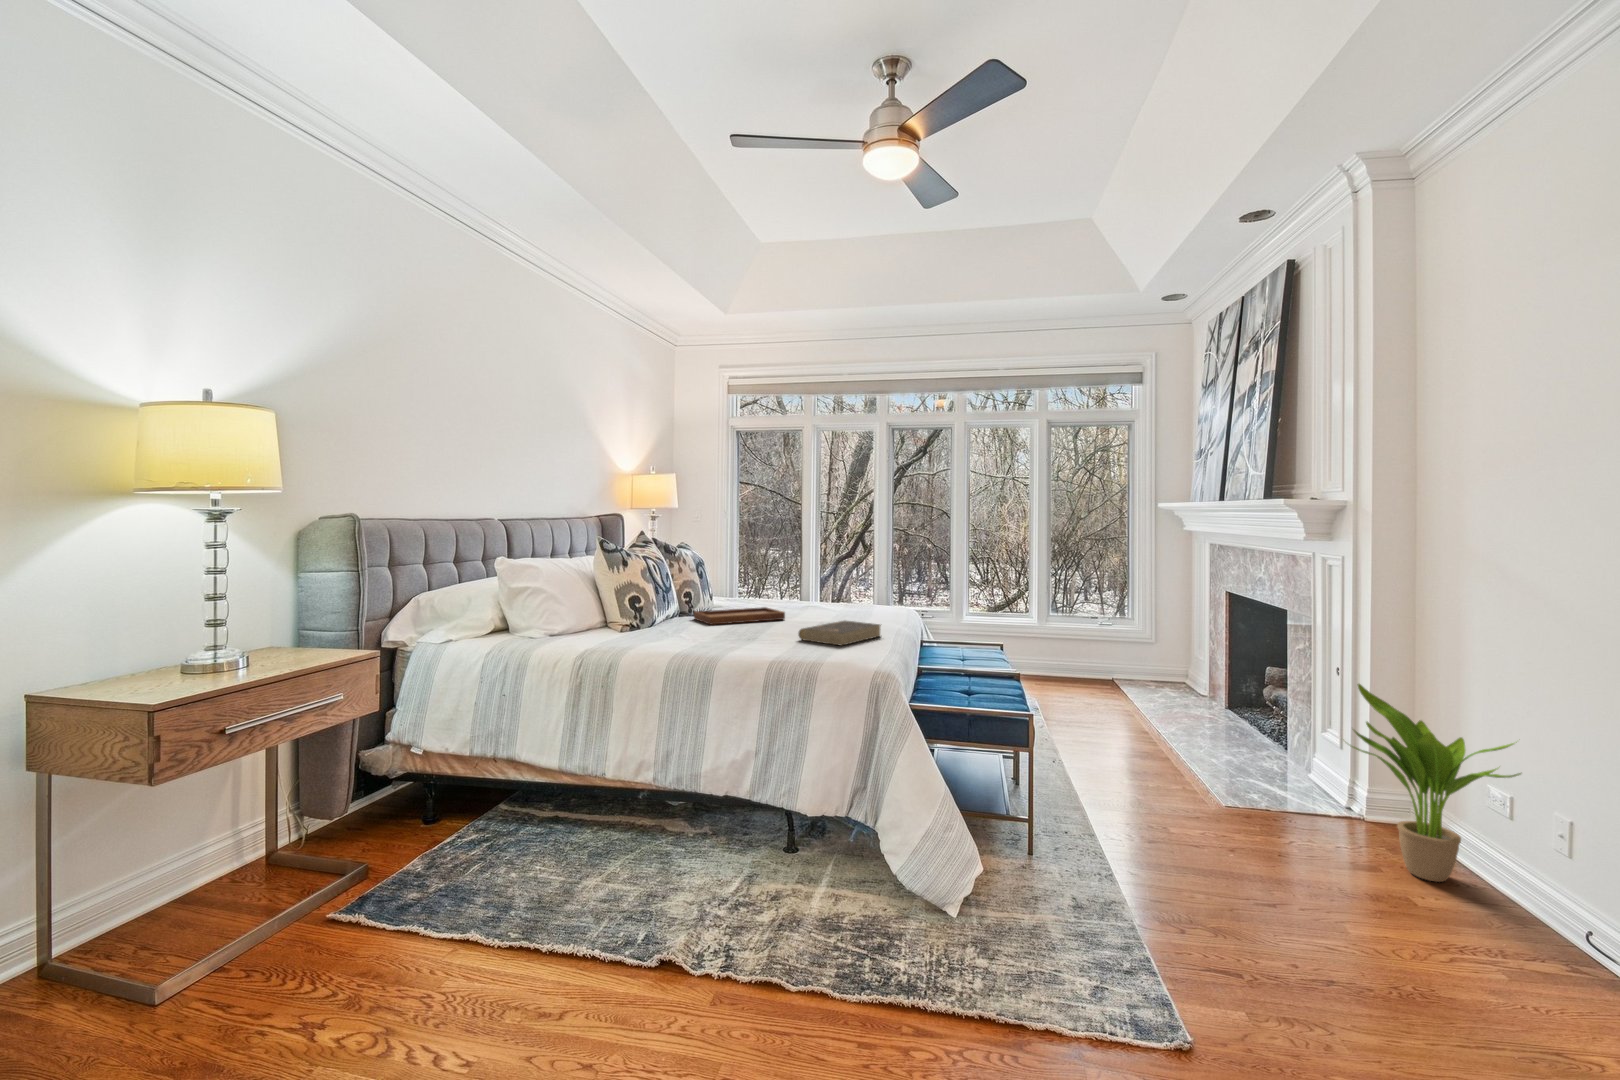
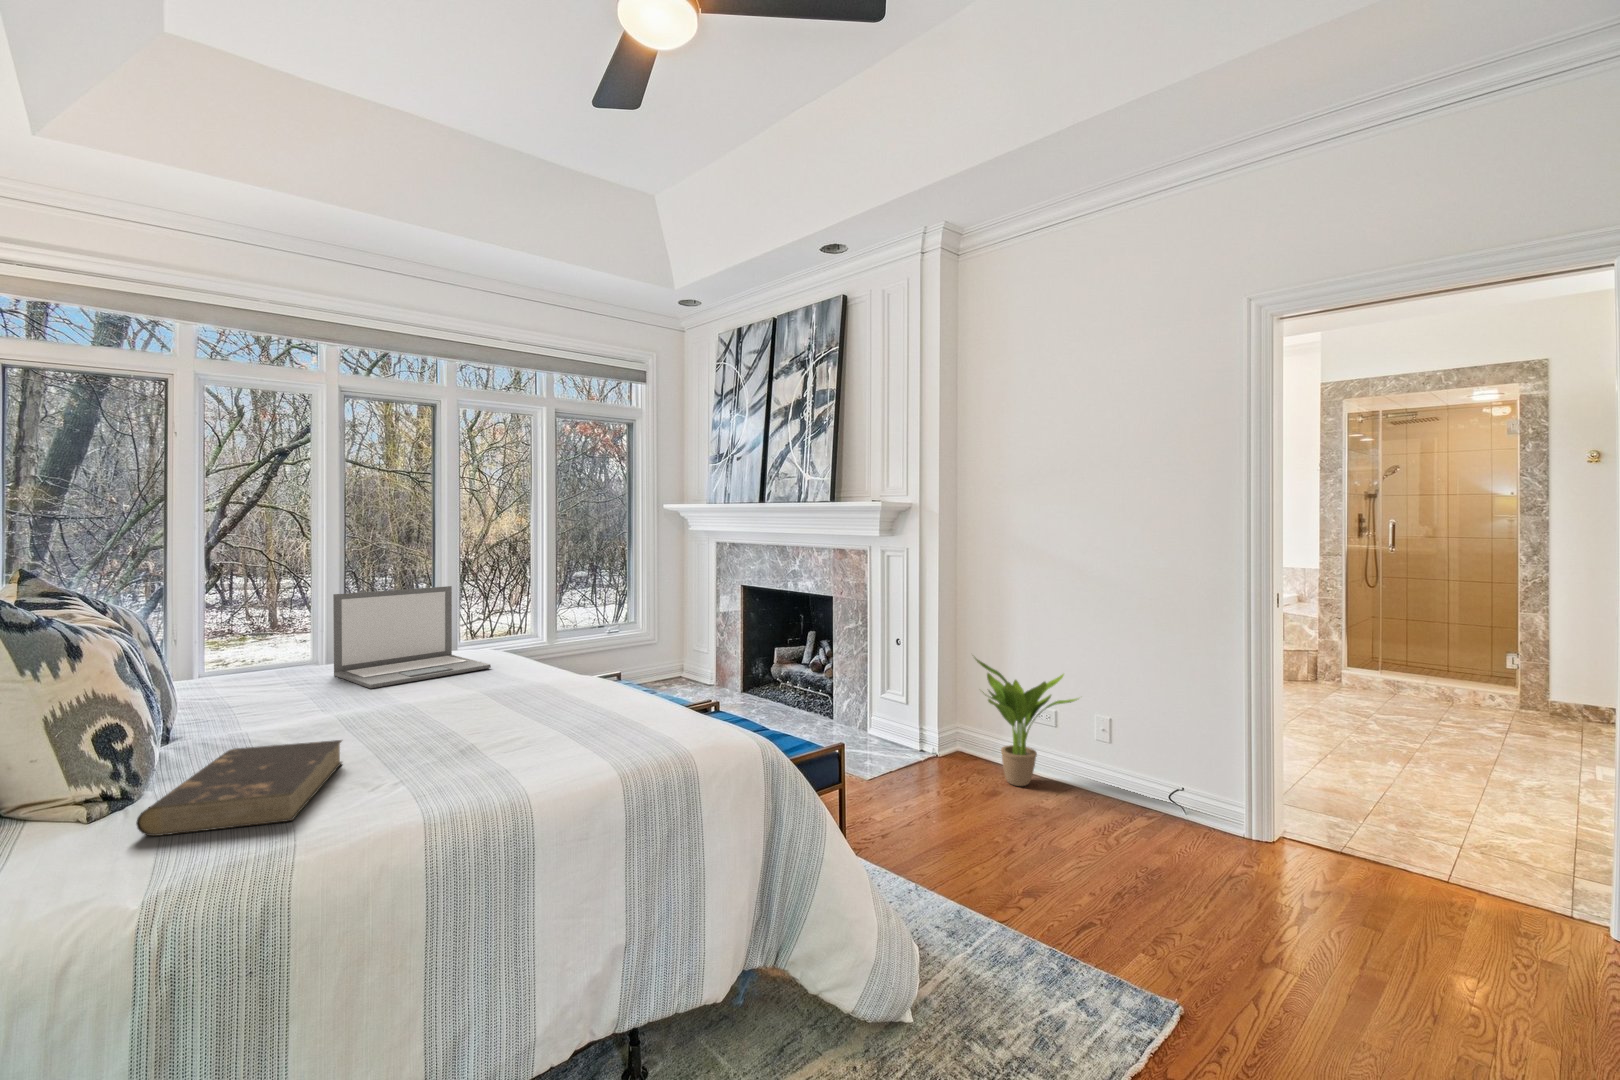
laptop: none [790,559,865,615] -> present [333,586,491,688]
tray: present [694,591,785,625] -> none [207,665,399,745]
book: present [799,621,881,646] -> present [136,740,342,836]

